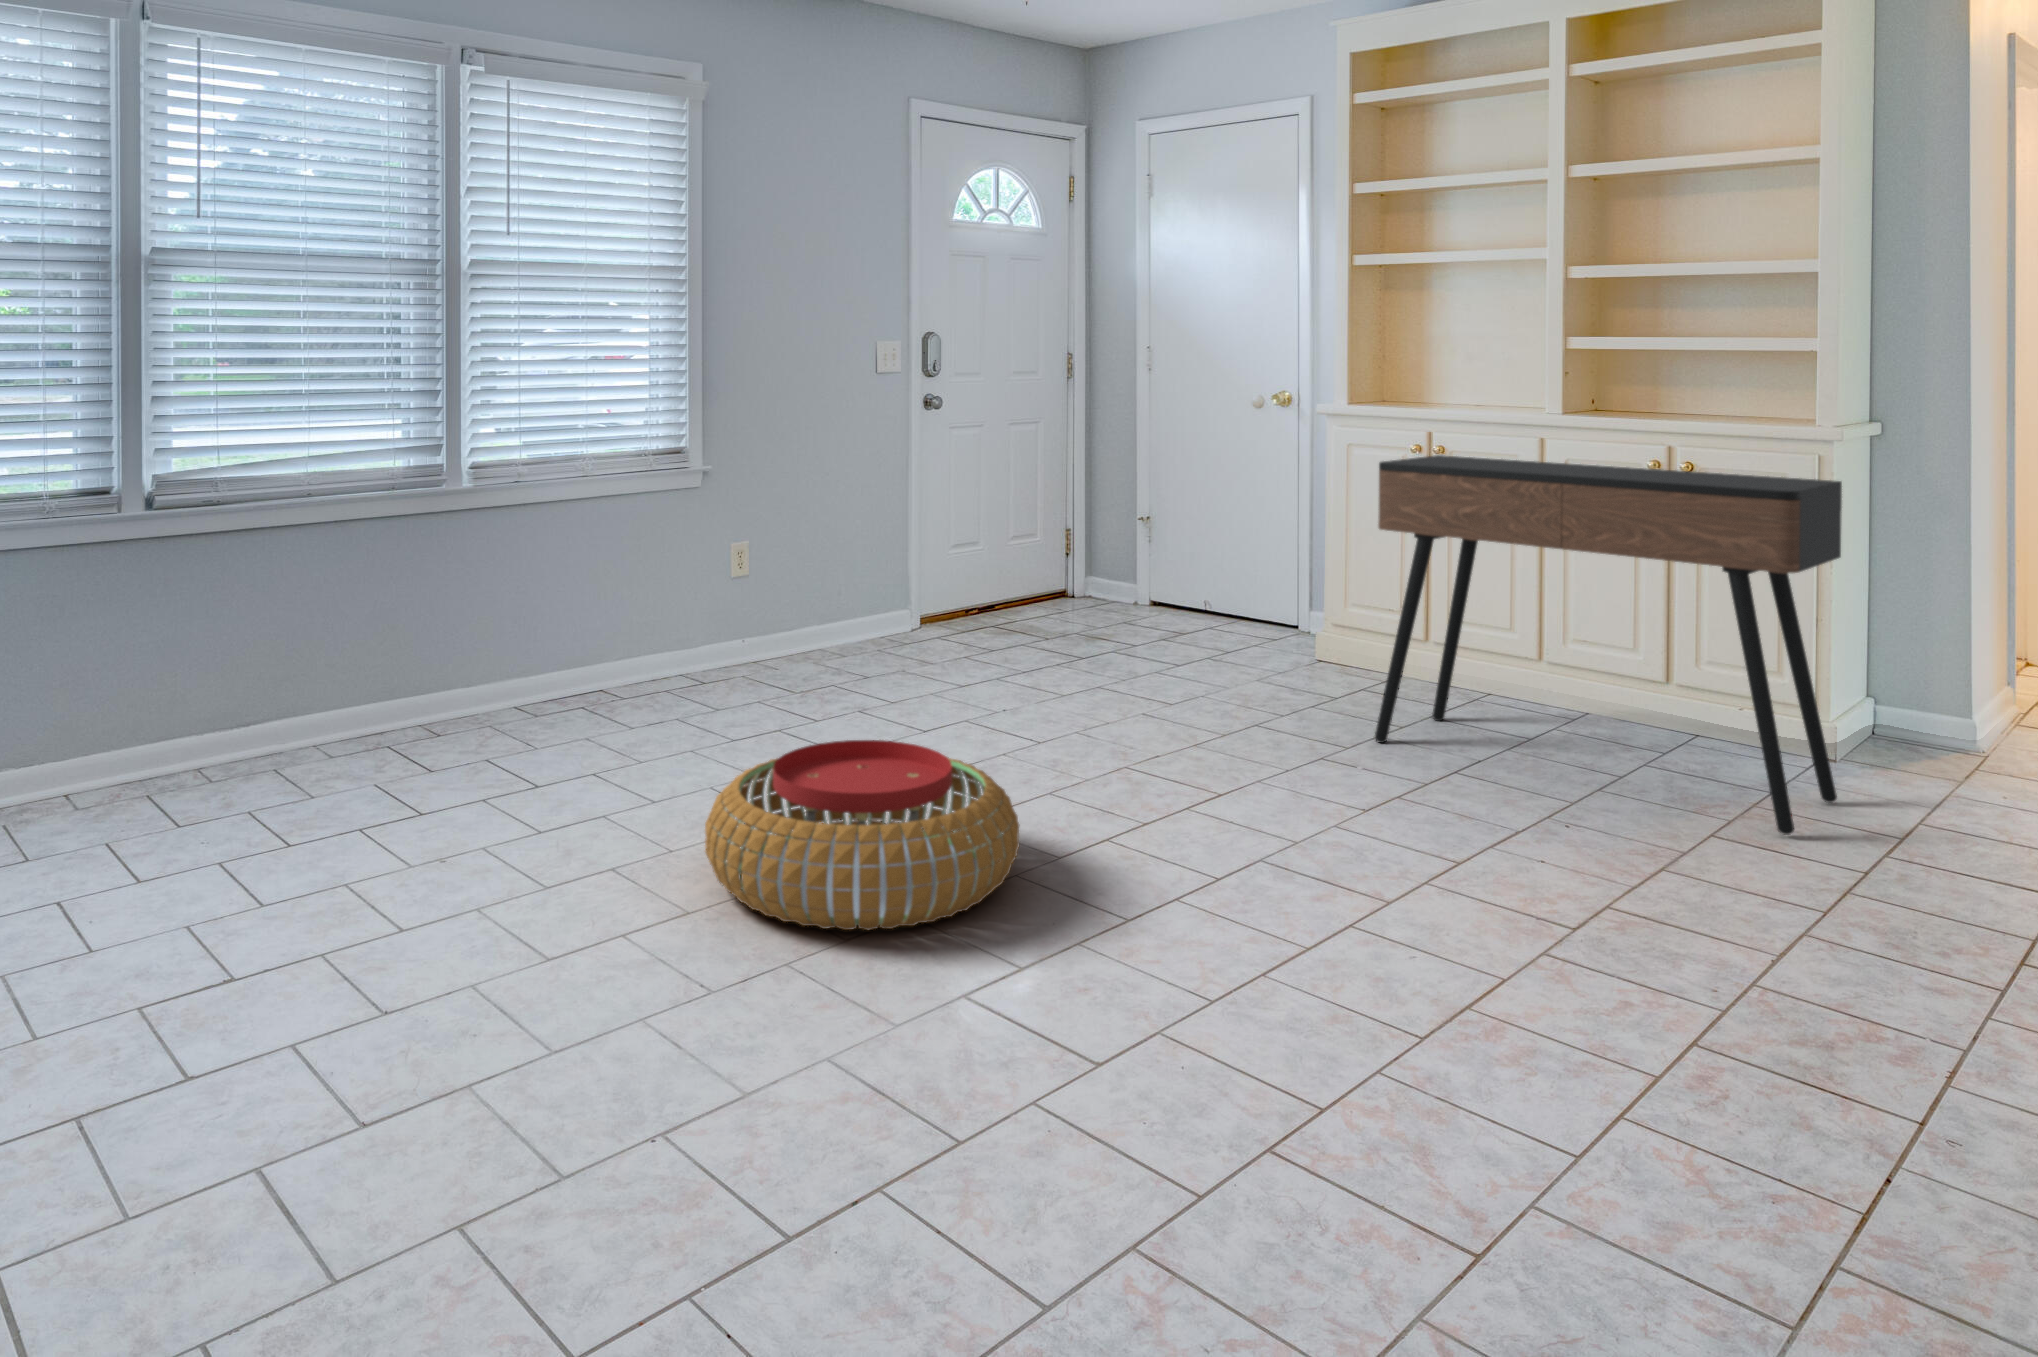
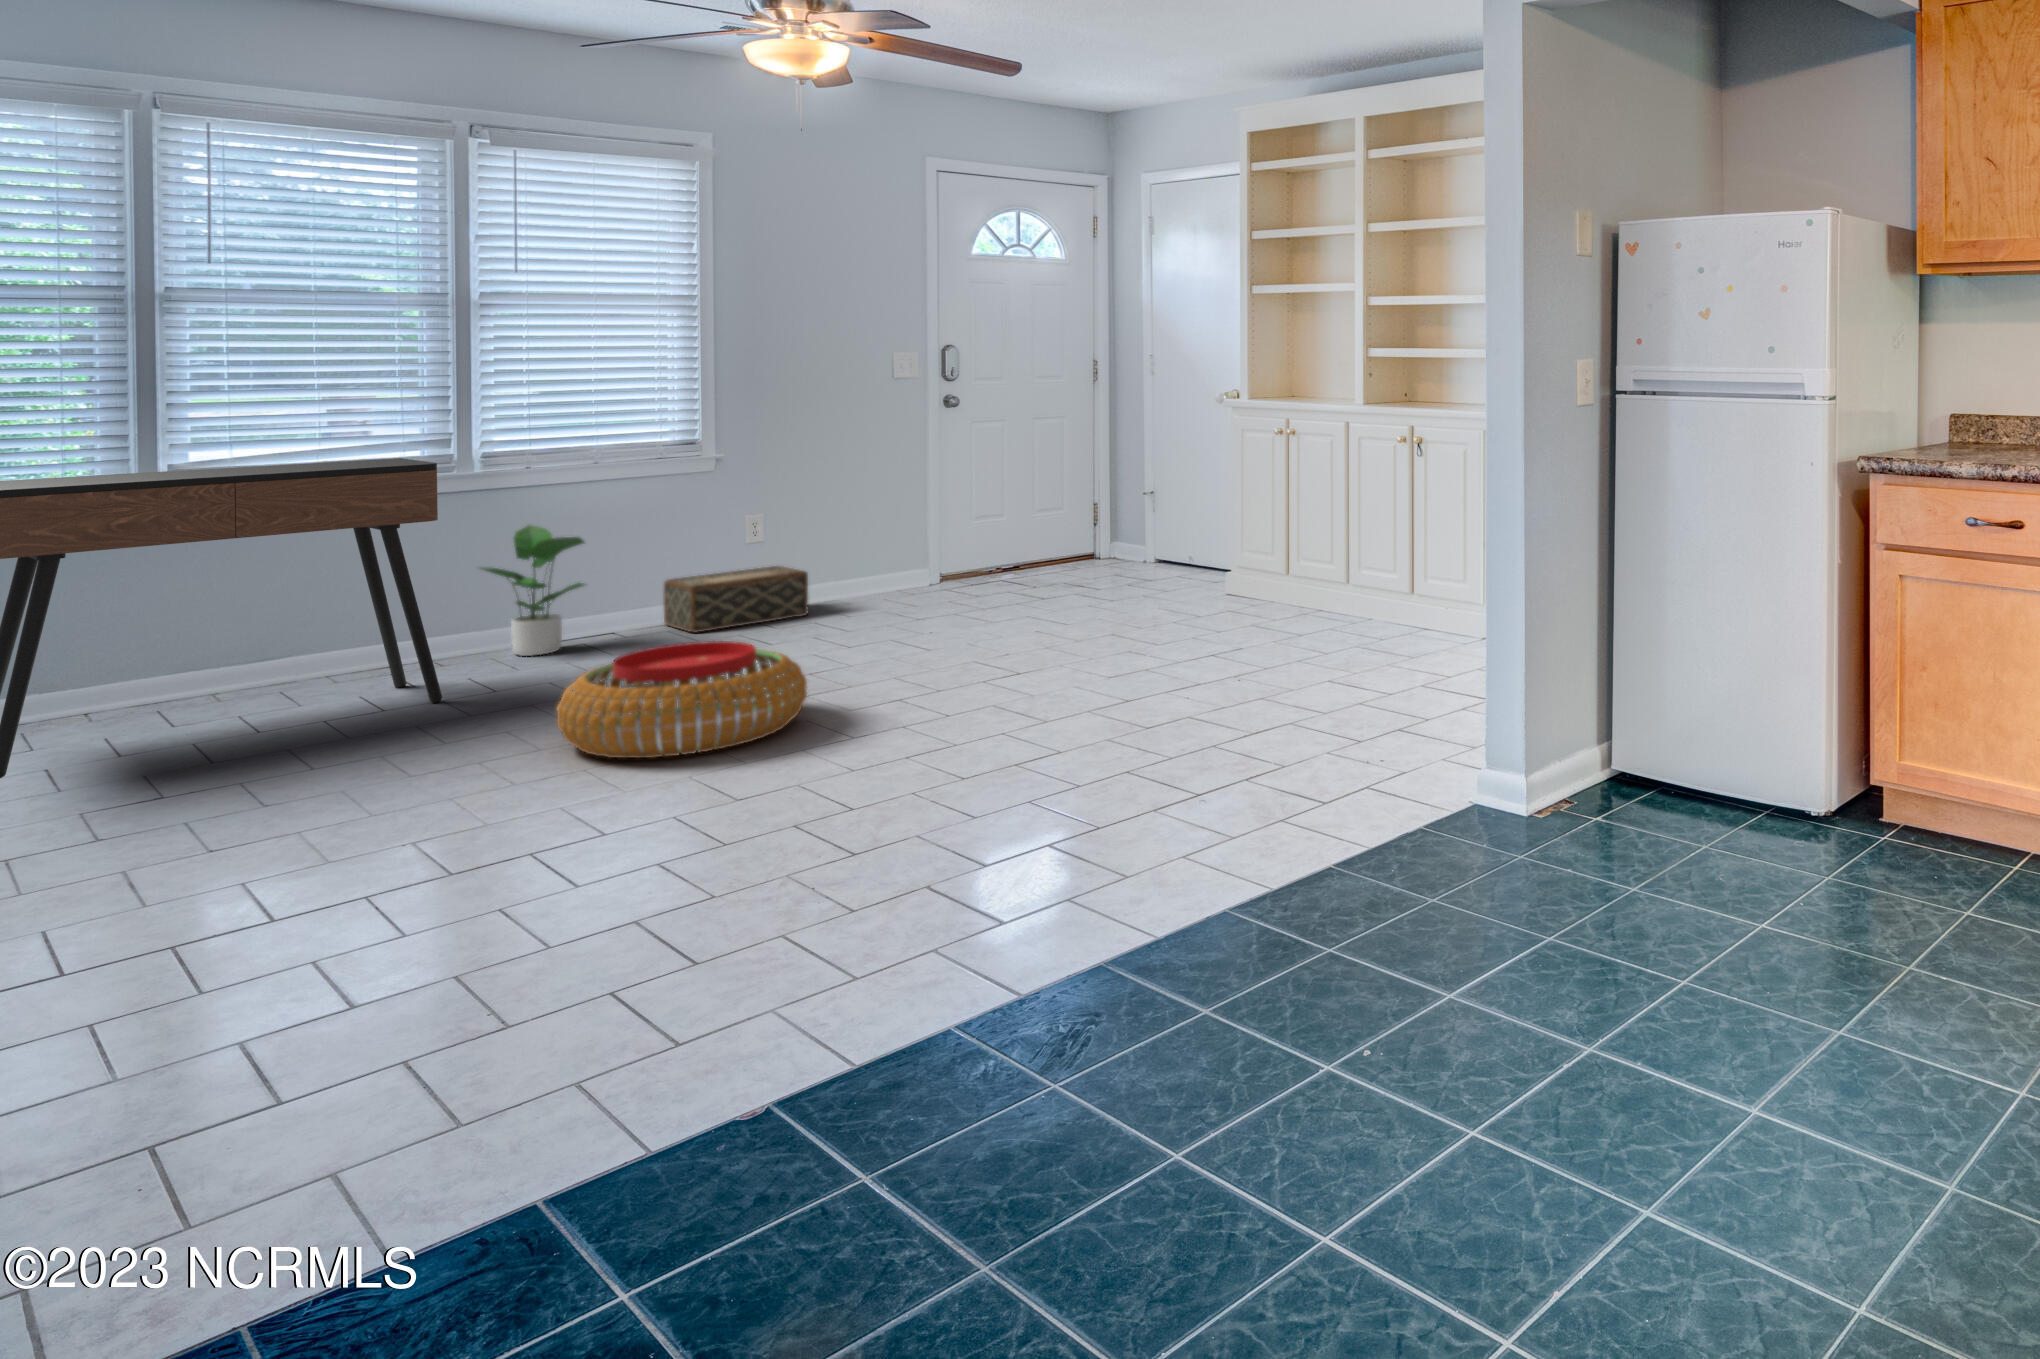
console table: present [1375,455,1842,835] -> present [0,458,442,778]
potted plant: none [477,553,597,722] -> present [482,525,584,656]
woven basket: none [654,605,815,693] -> present [663,566,808,633]

